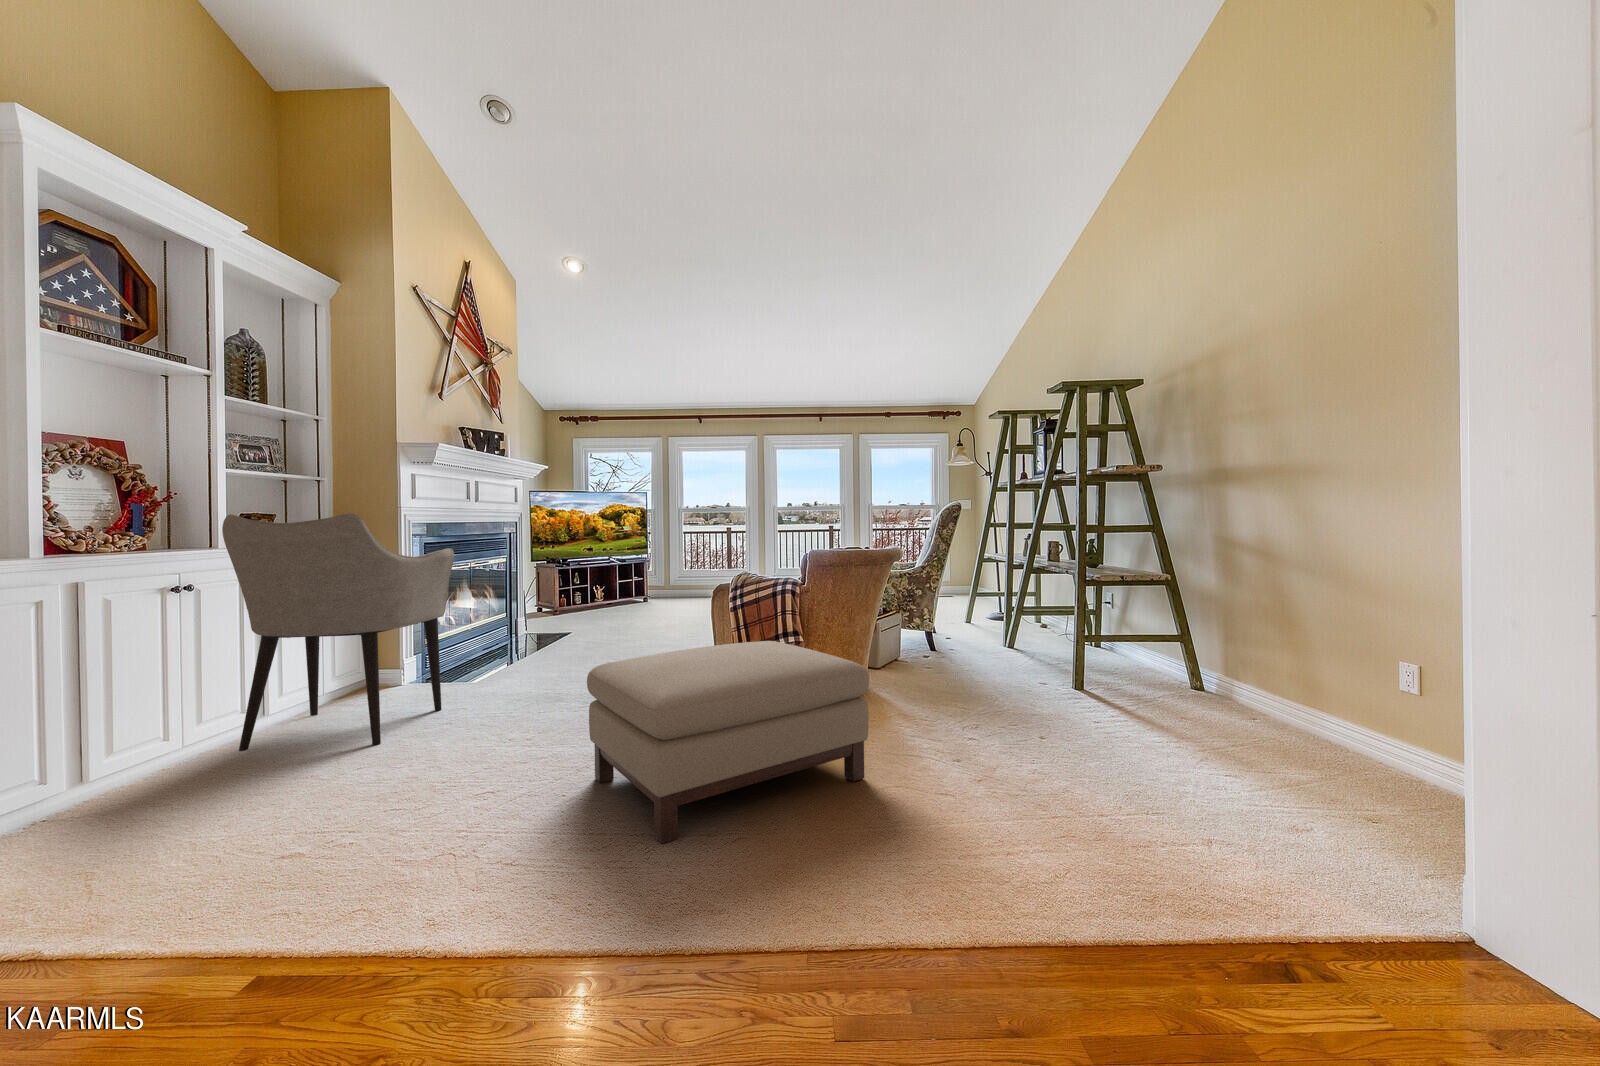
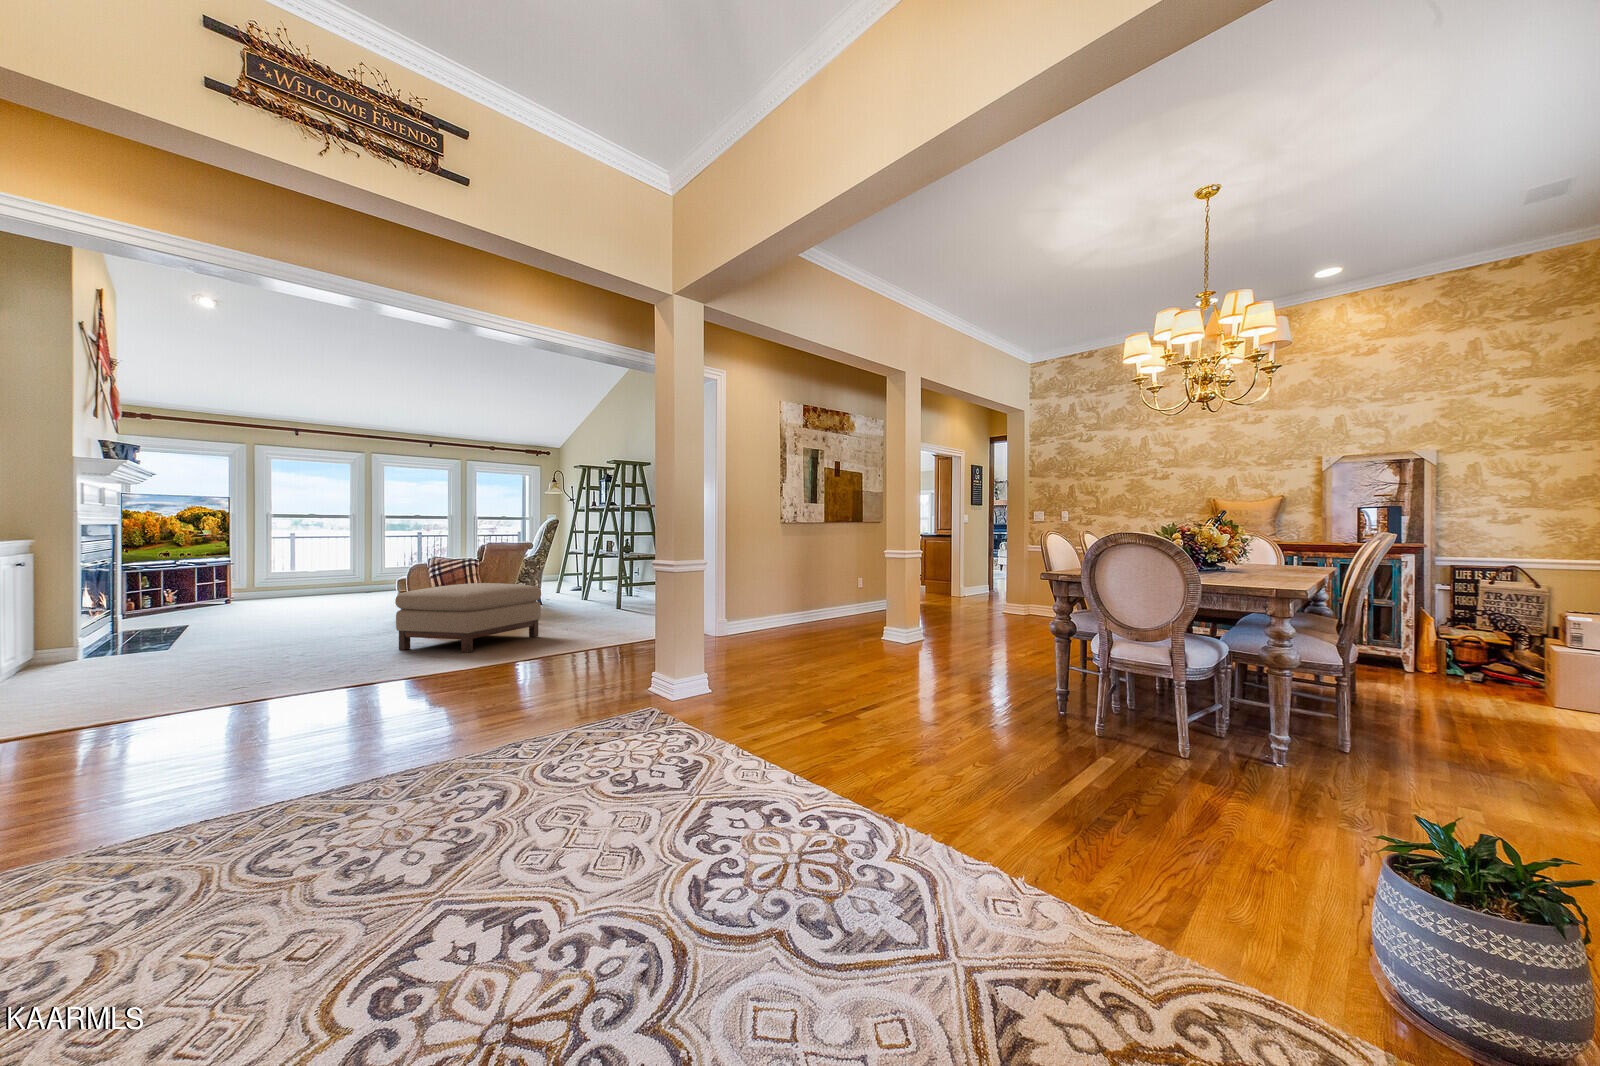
armchair: present [222,513,454,751] -> none [60,510,220,673]

